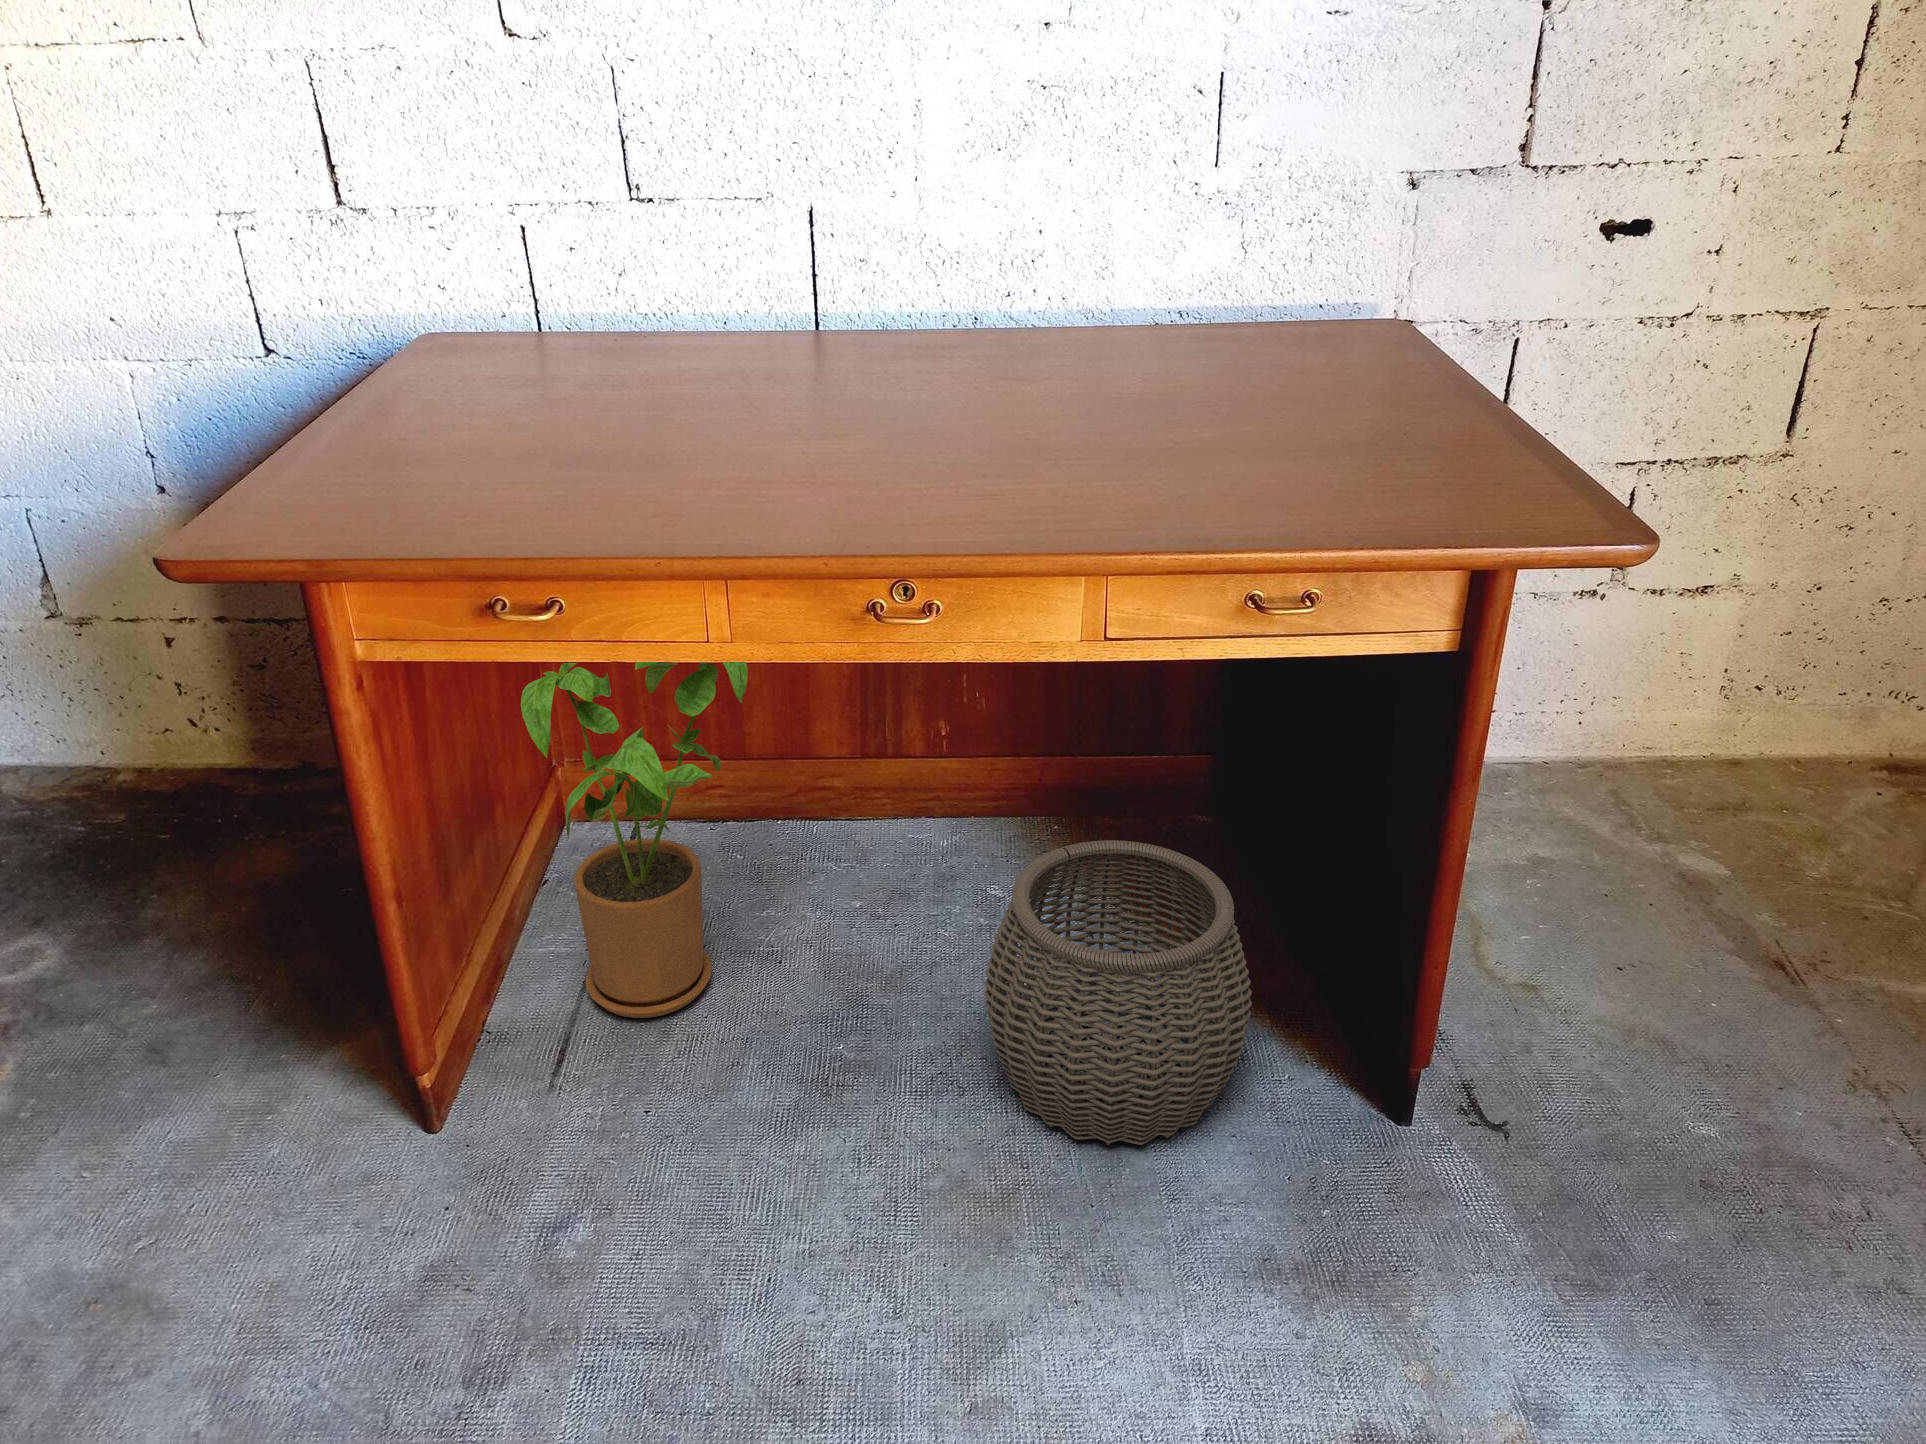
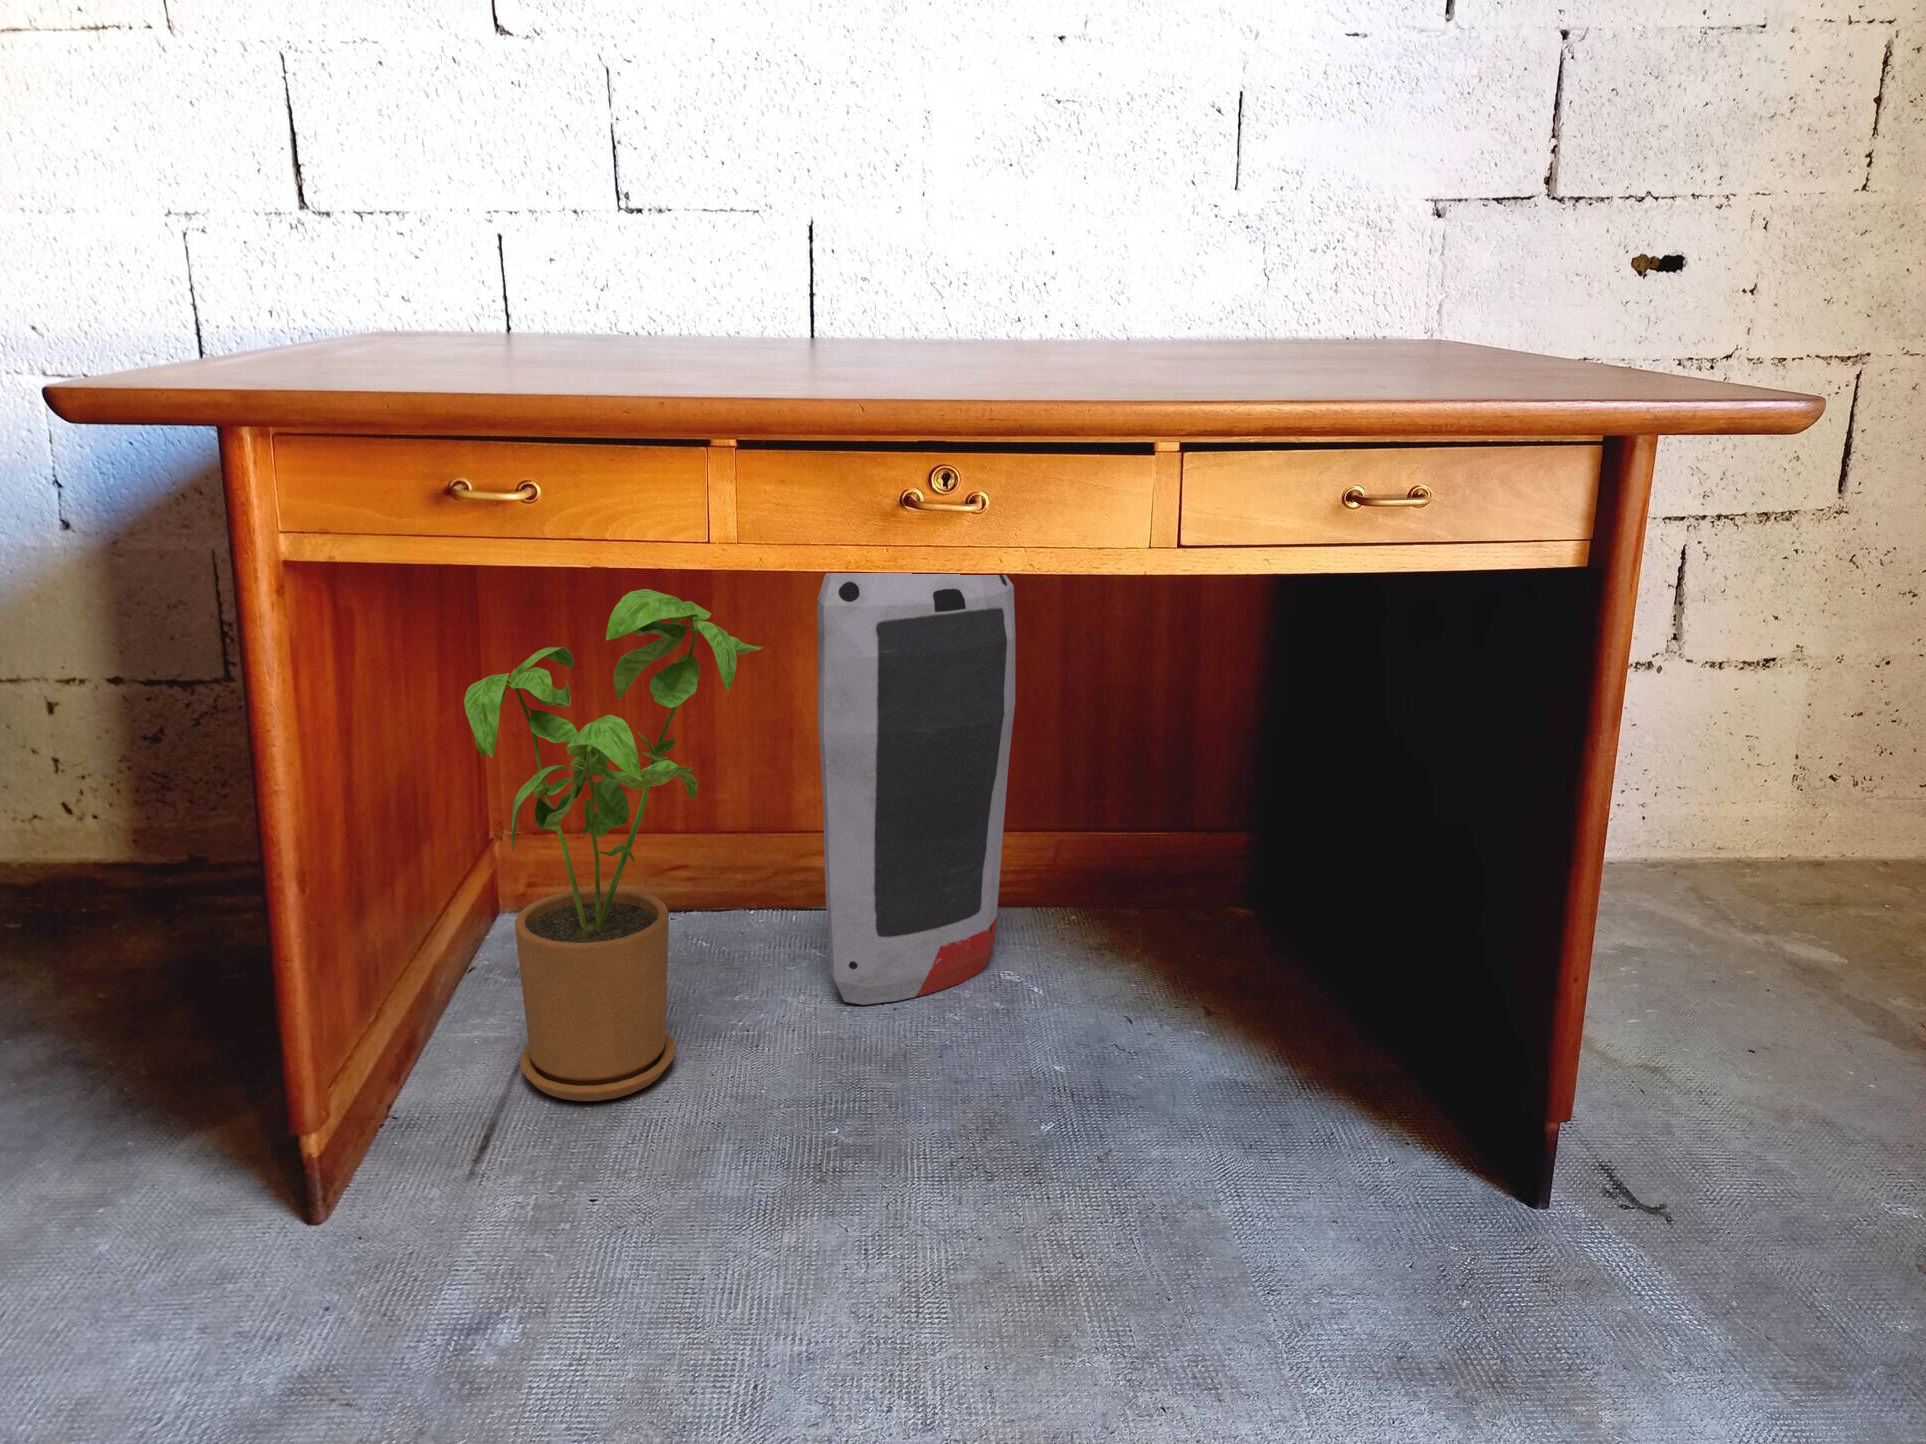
air purifier: none [820,537,999,920] -> present [817,573,1015,1005]
woven basket: present [984,840,1252,1145] -> none [1018,865,1347,1229]

